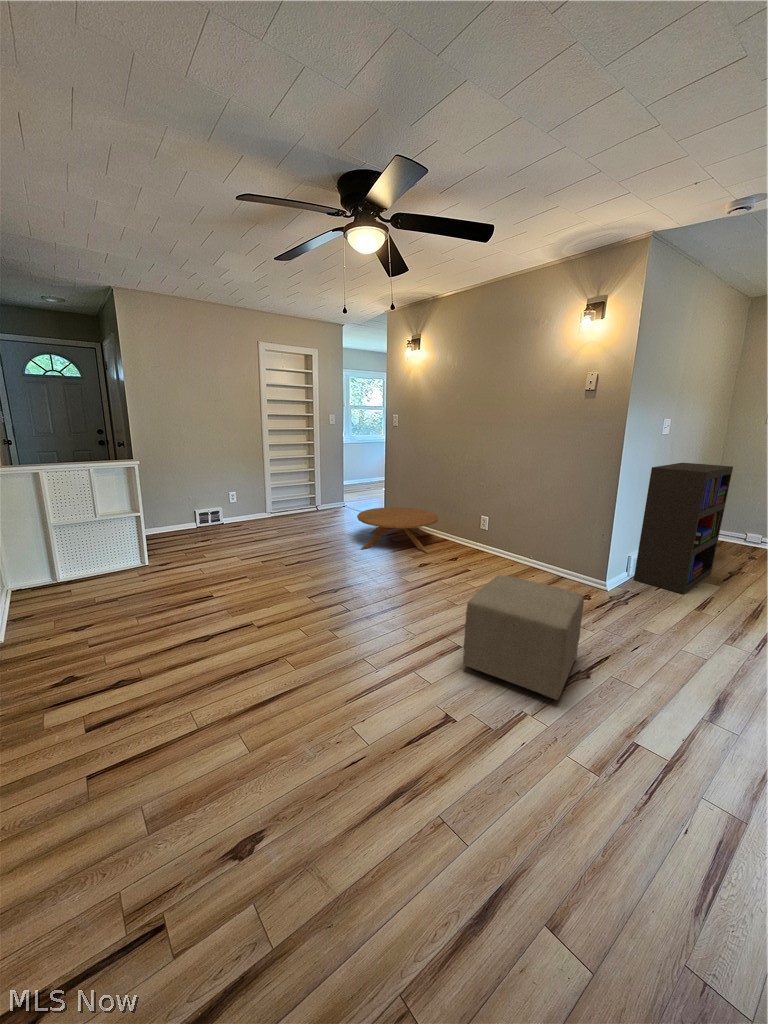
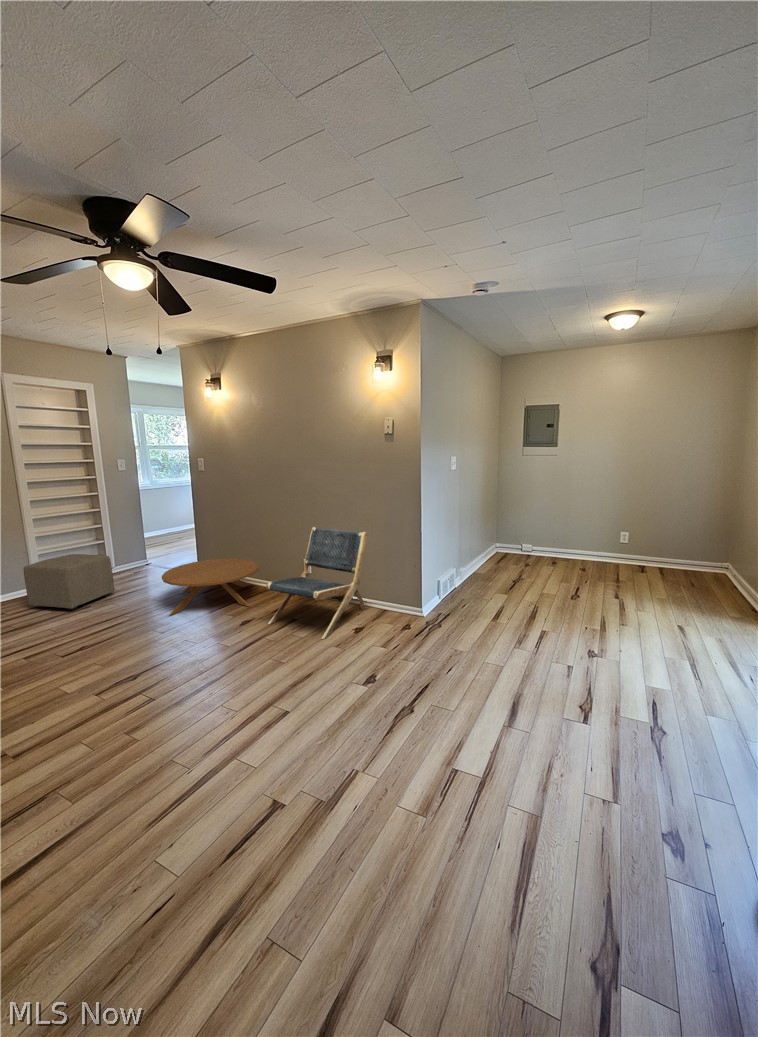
bookshelf: present [634,463,733,594] -> none [443,493,502,607]
lounge chair: none [443,485,553,592] -> present [266,527,367,639]
ottoman: present [463,575,584,700] -> present [24,554,114,610]

